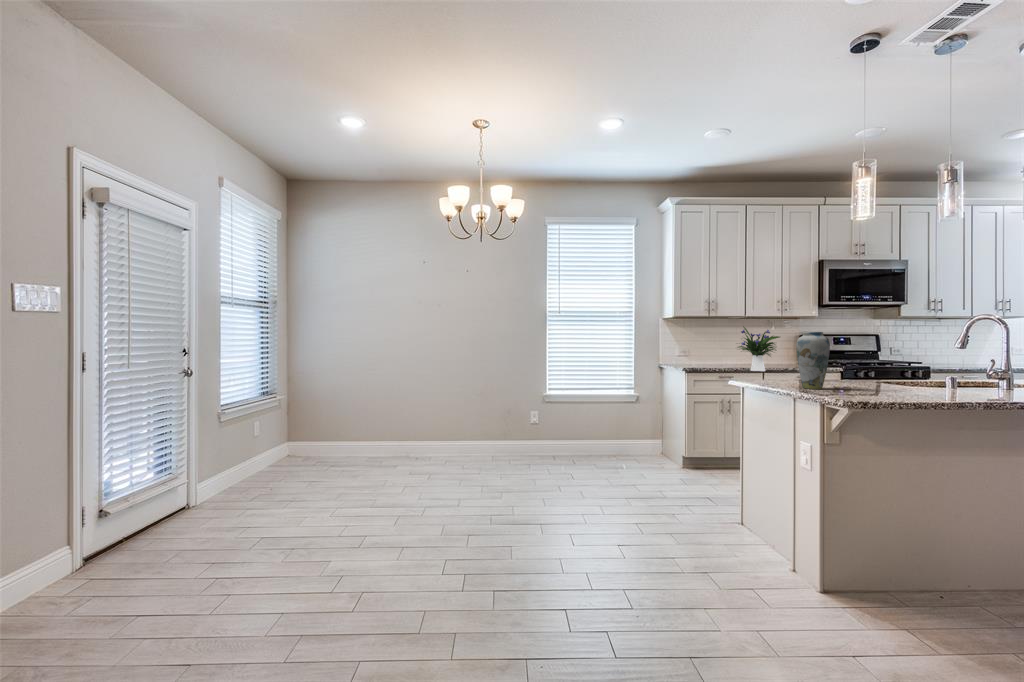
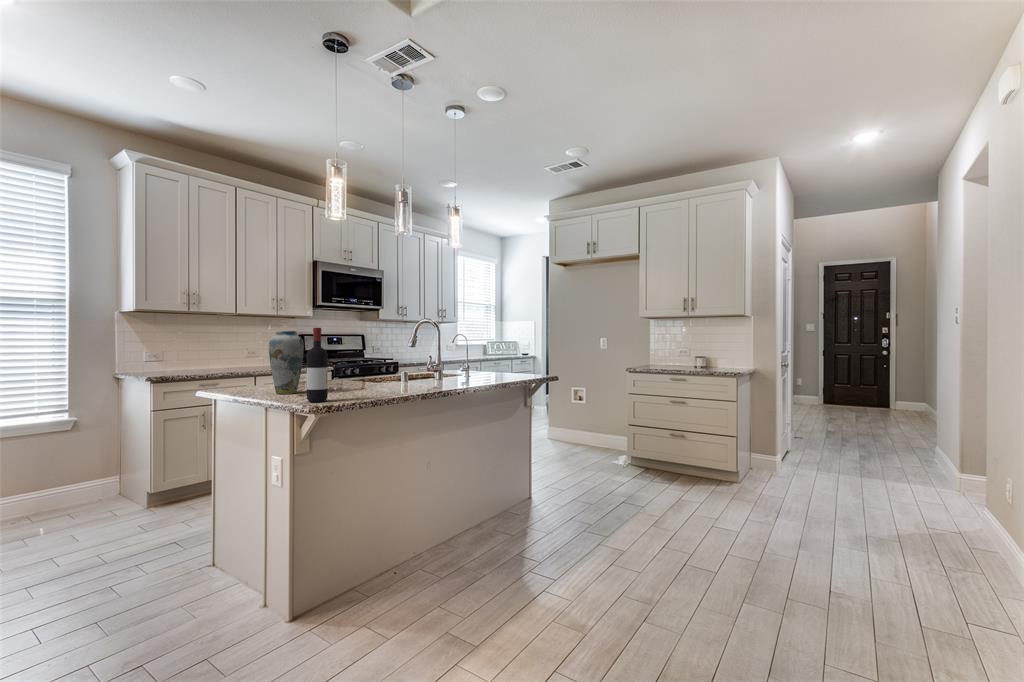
flower arrangement: present [738,326,780,371] -> none [221,325,273,375]
wine bottle: none [840,329,862,398] -> present [307,328,328,402]

